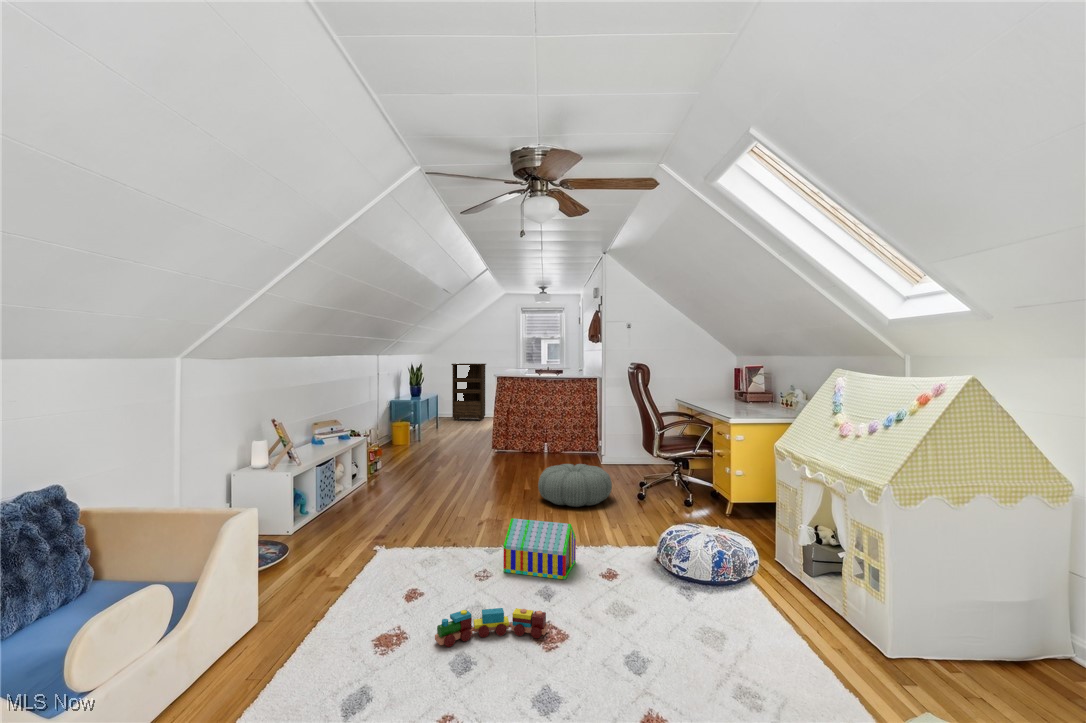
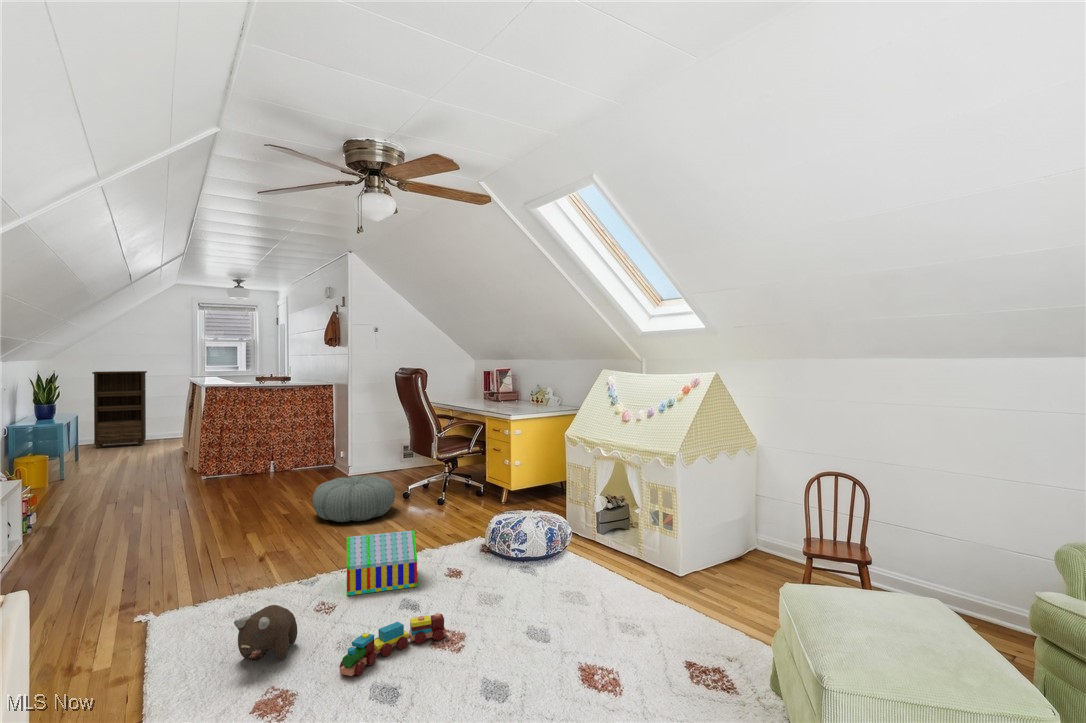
plush toy: none [376,564,434,612] -> present [234,605,297,659]

